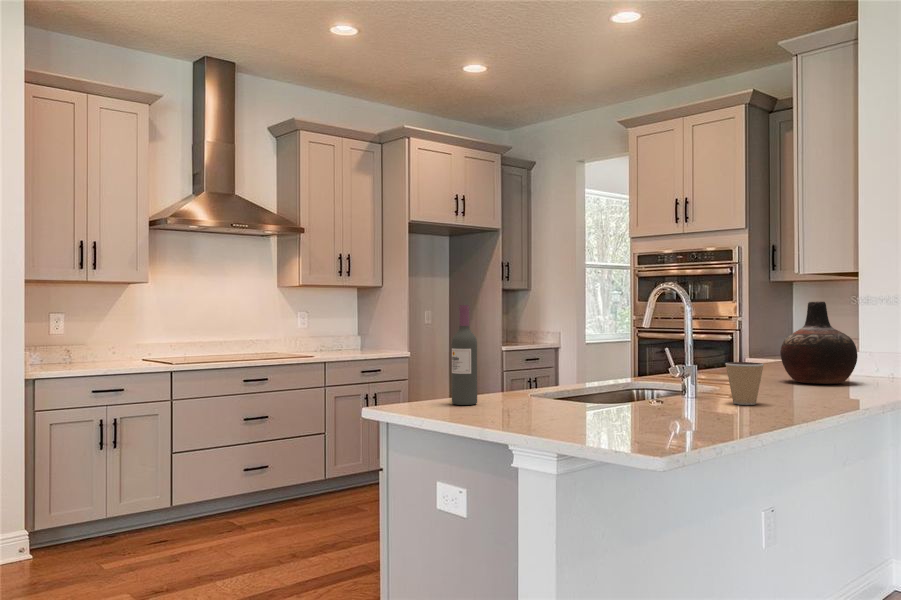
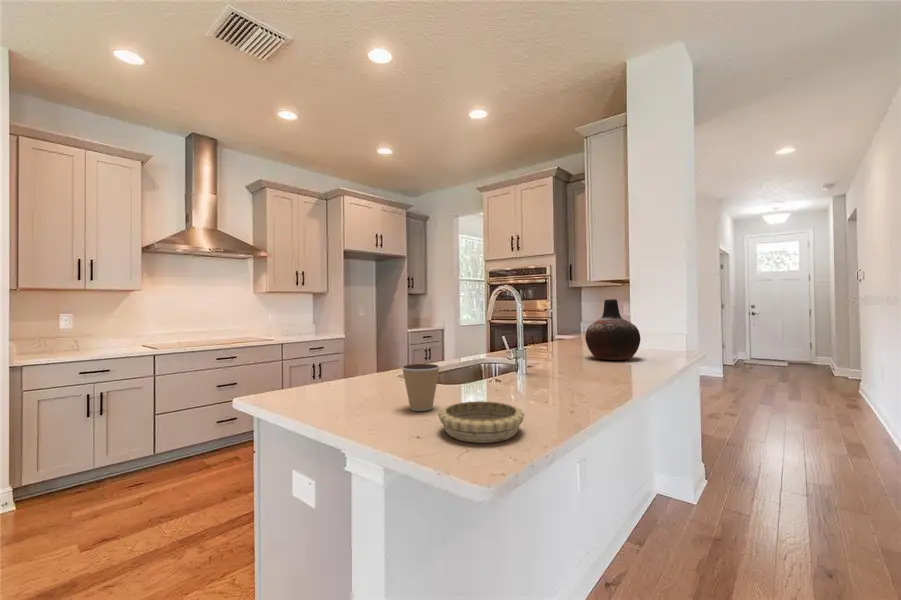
wine bottle: present [452,305,477,405] -> none [313,305,337,395]
coffee cup: present [725,362,764,405] -> present [402,364,440,411]
decorative bowl: none [608,404,694,435] -> present [438,401,524,443]

